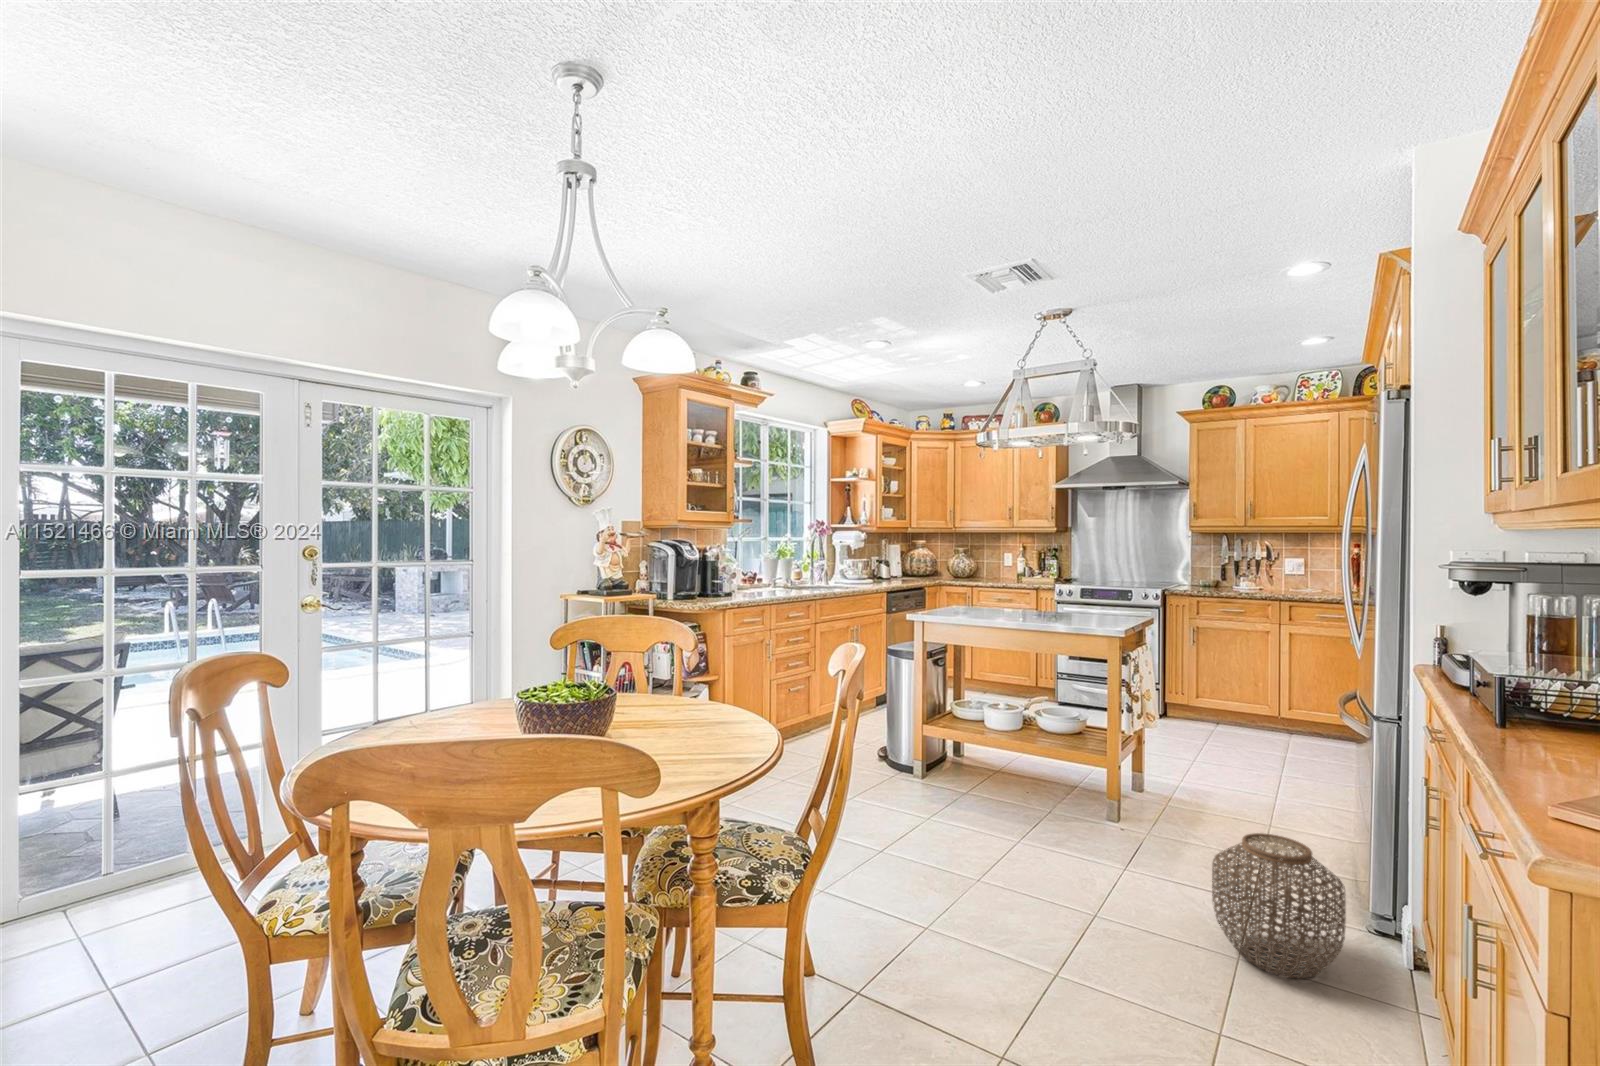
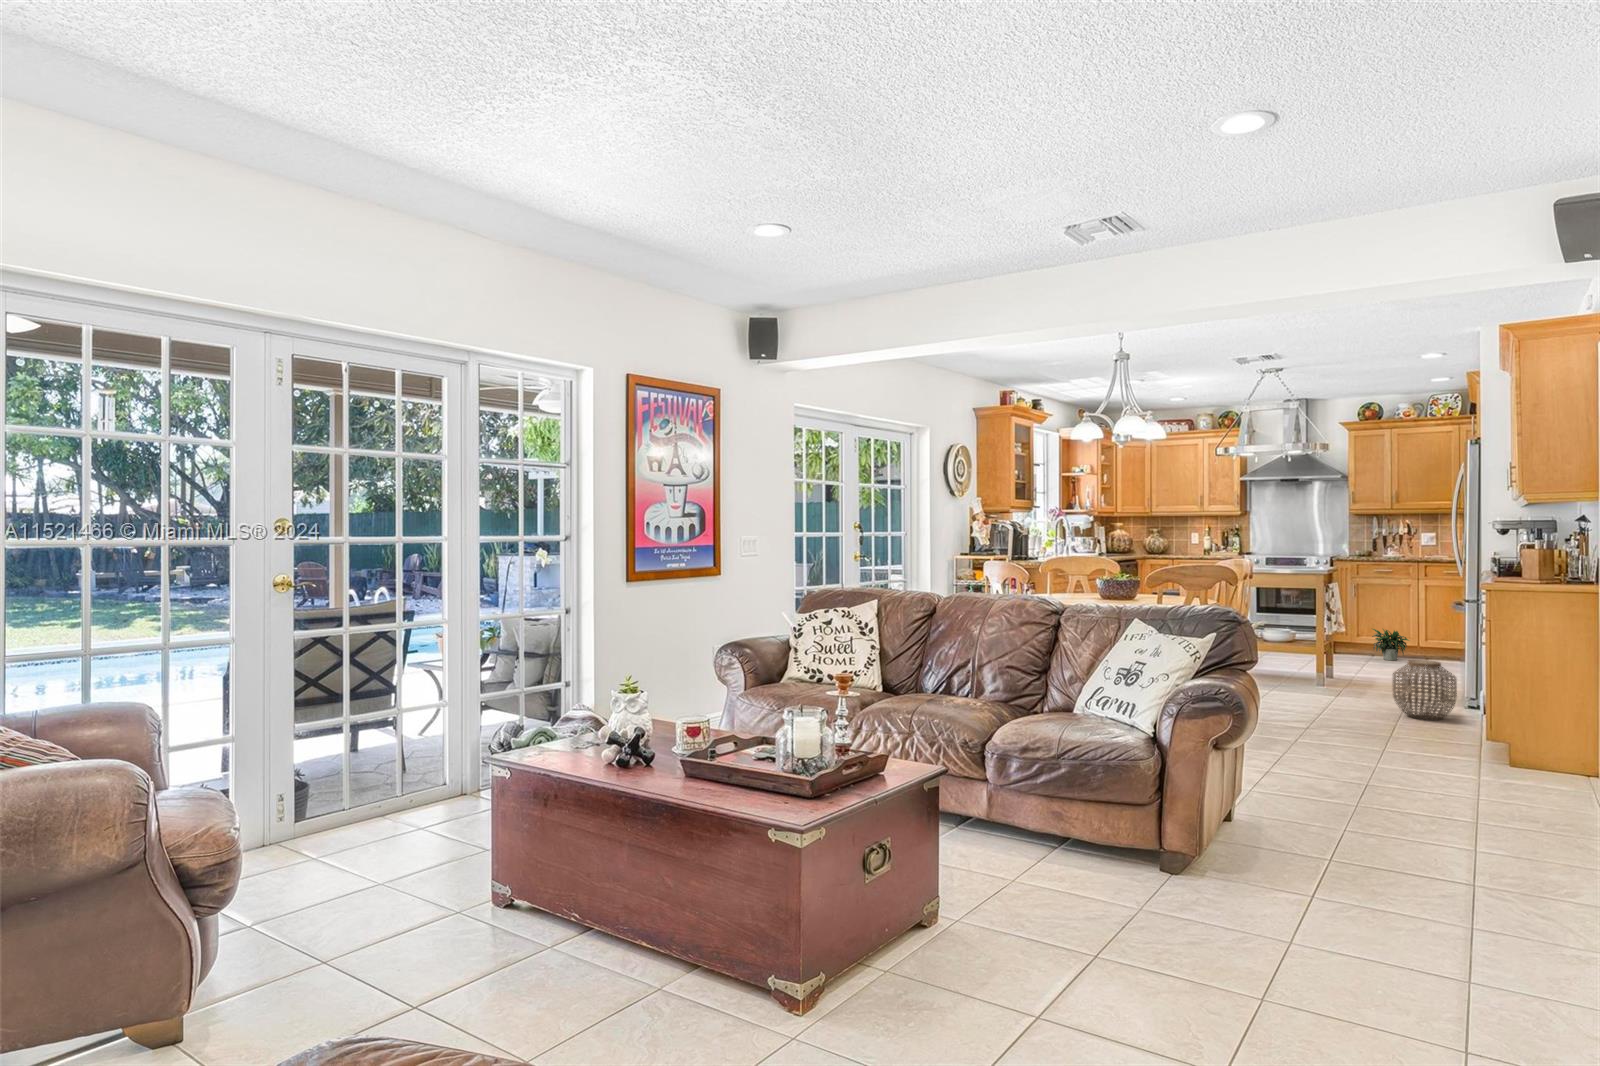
potted plant: none [1212,688,1268,736] -> present [1372,629,1409,660]

